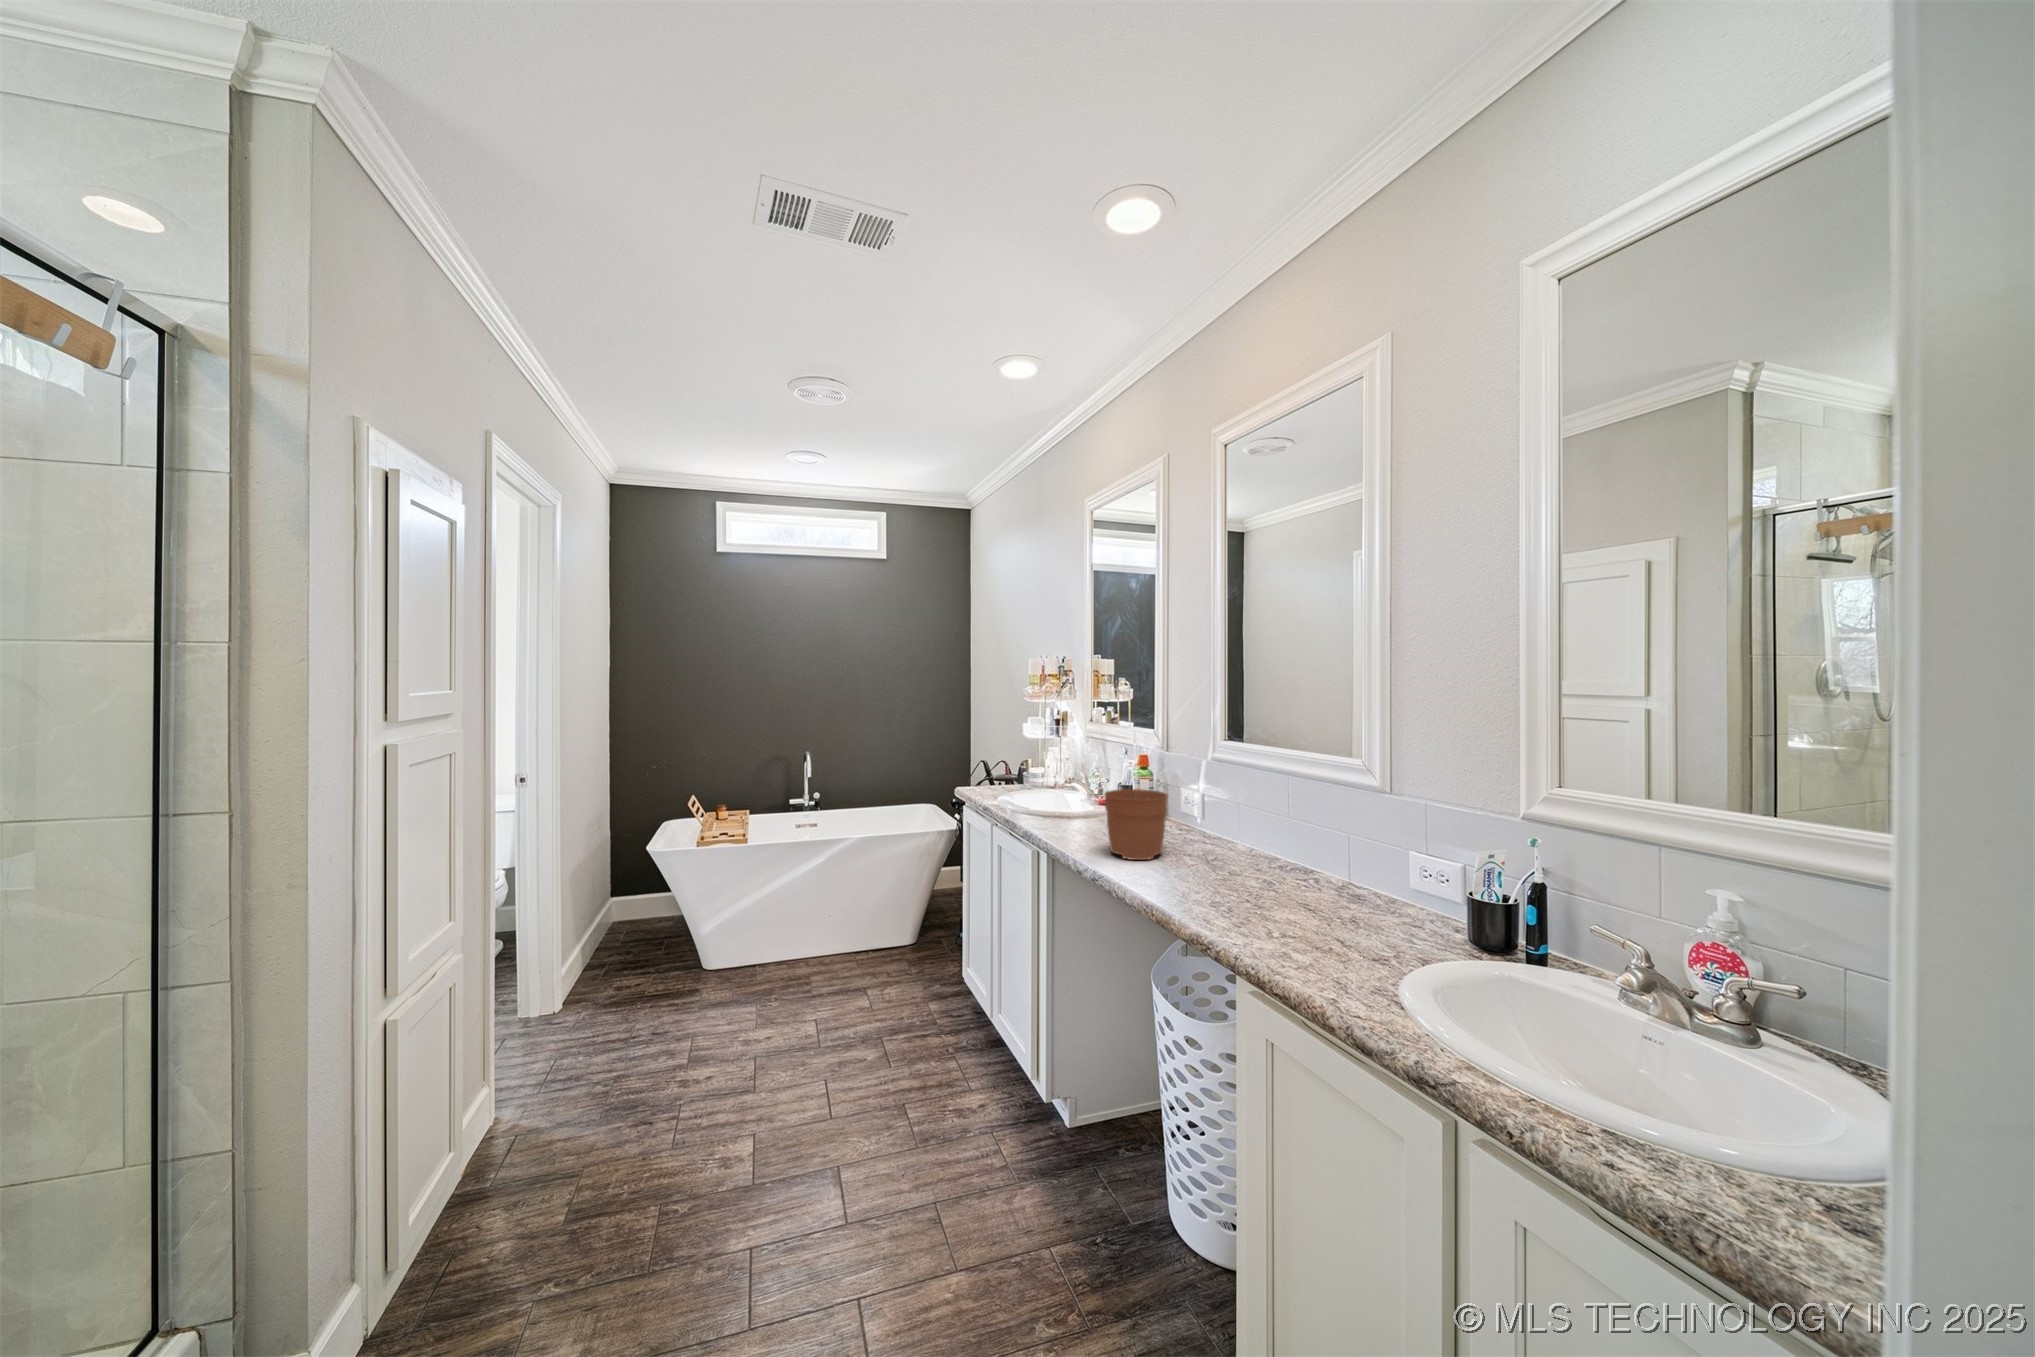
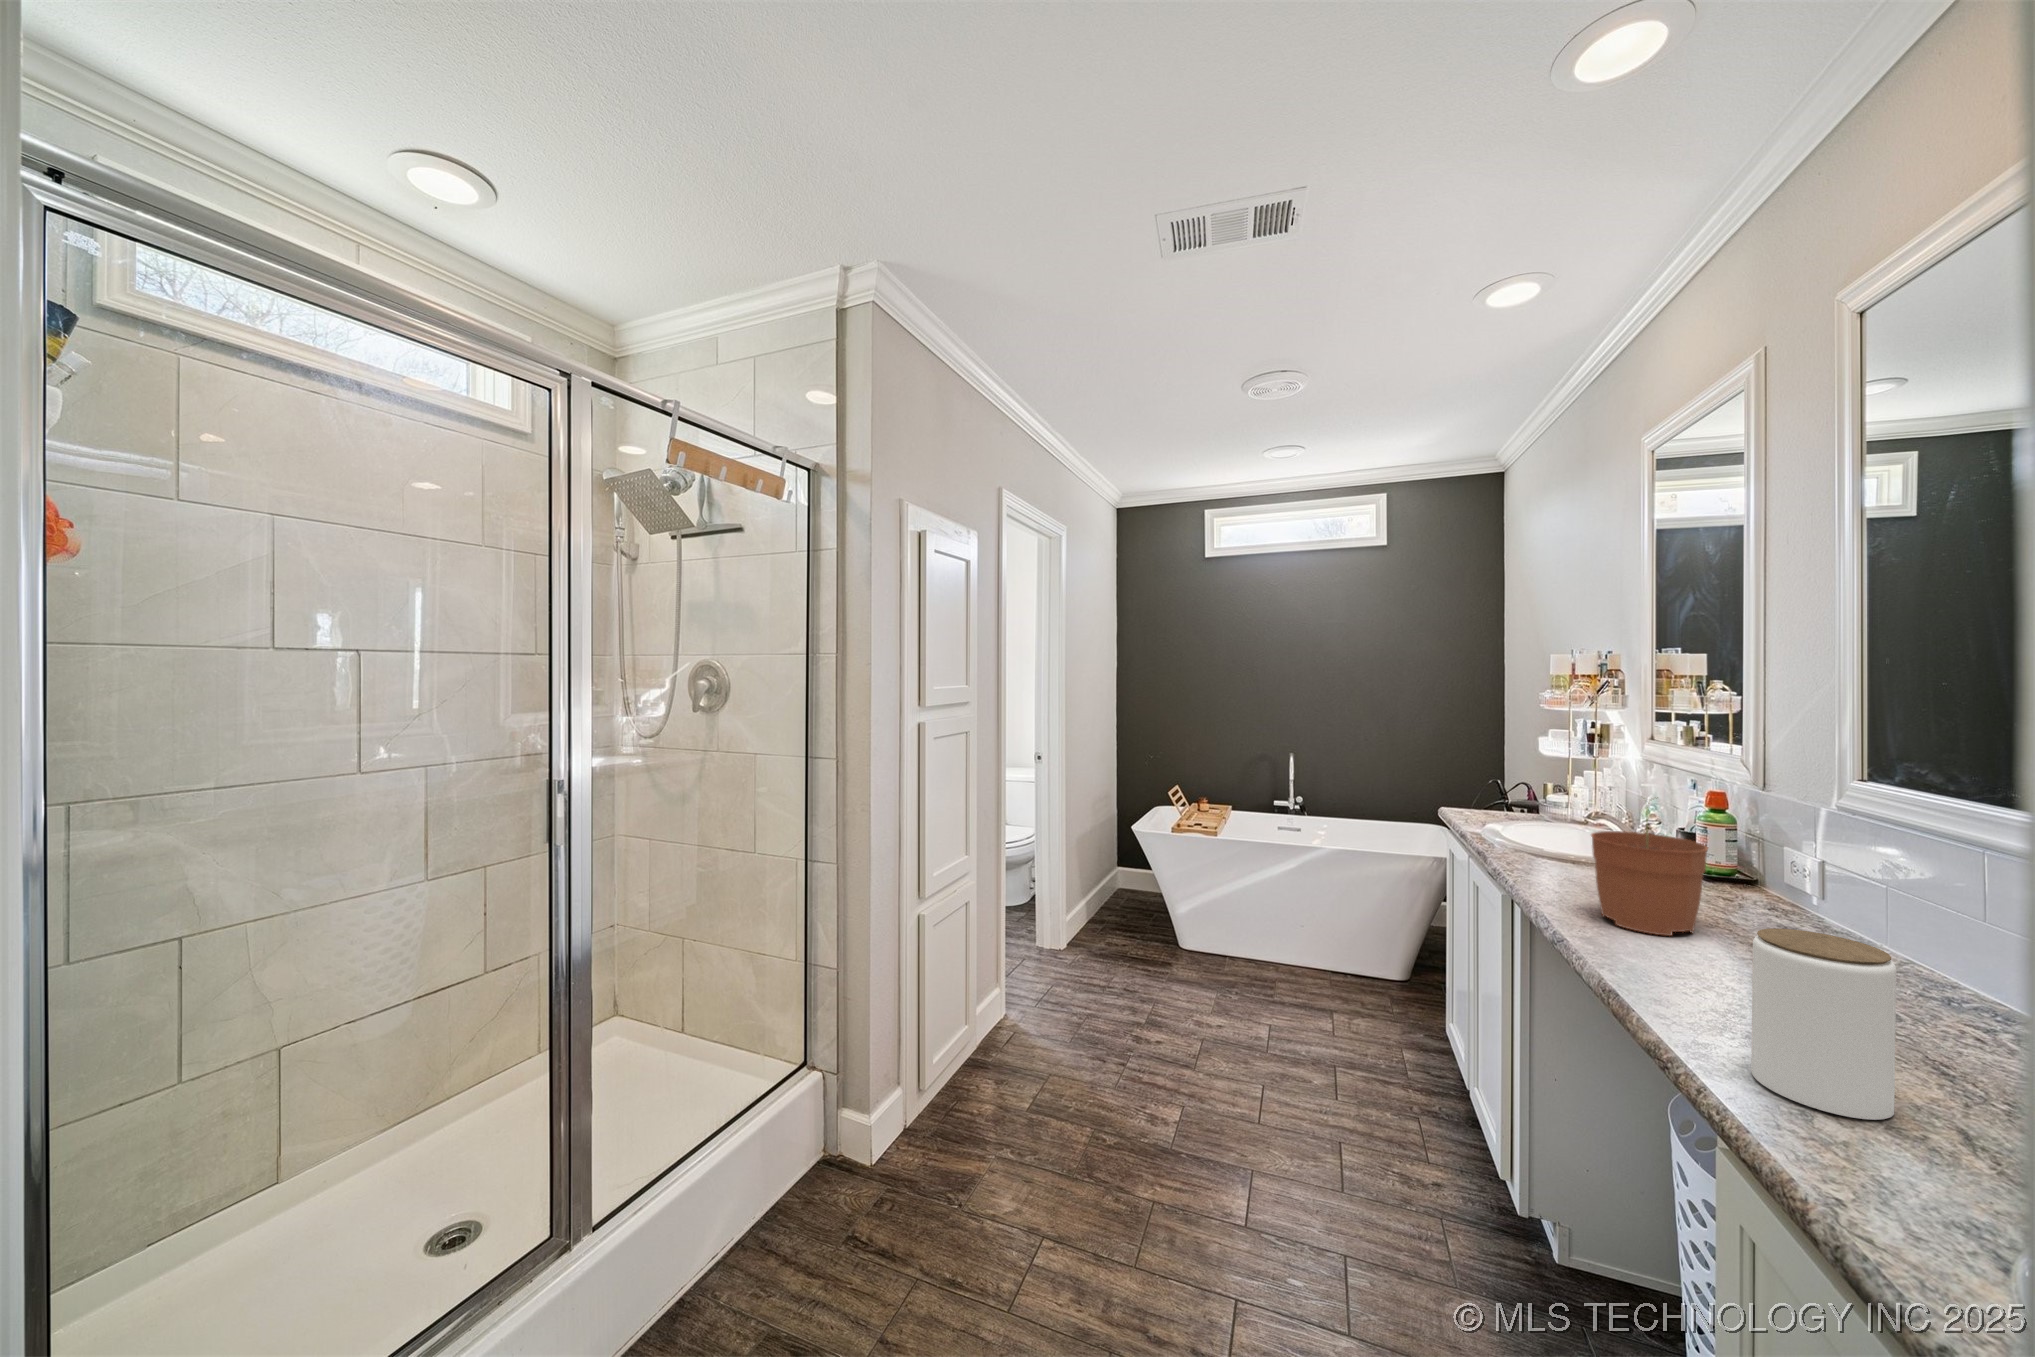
jar: none [1247,838,1312,949] -> present [1751,928,1896,1120]

